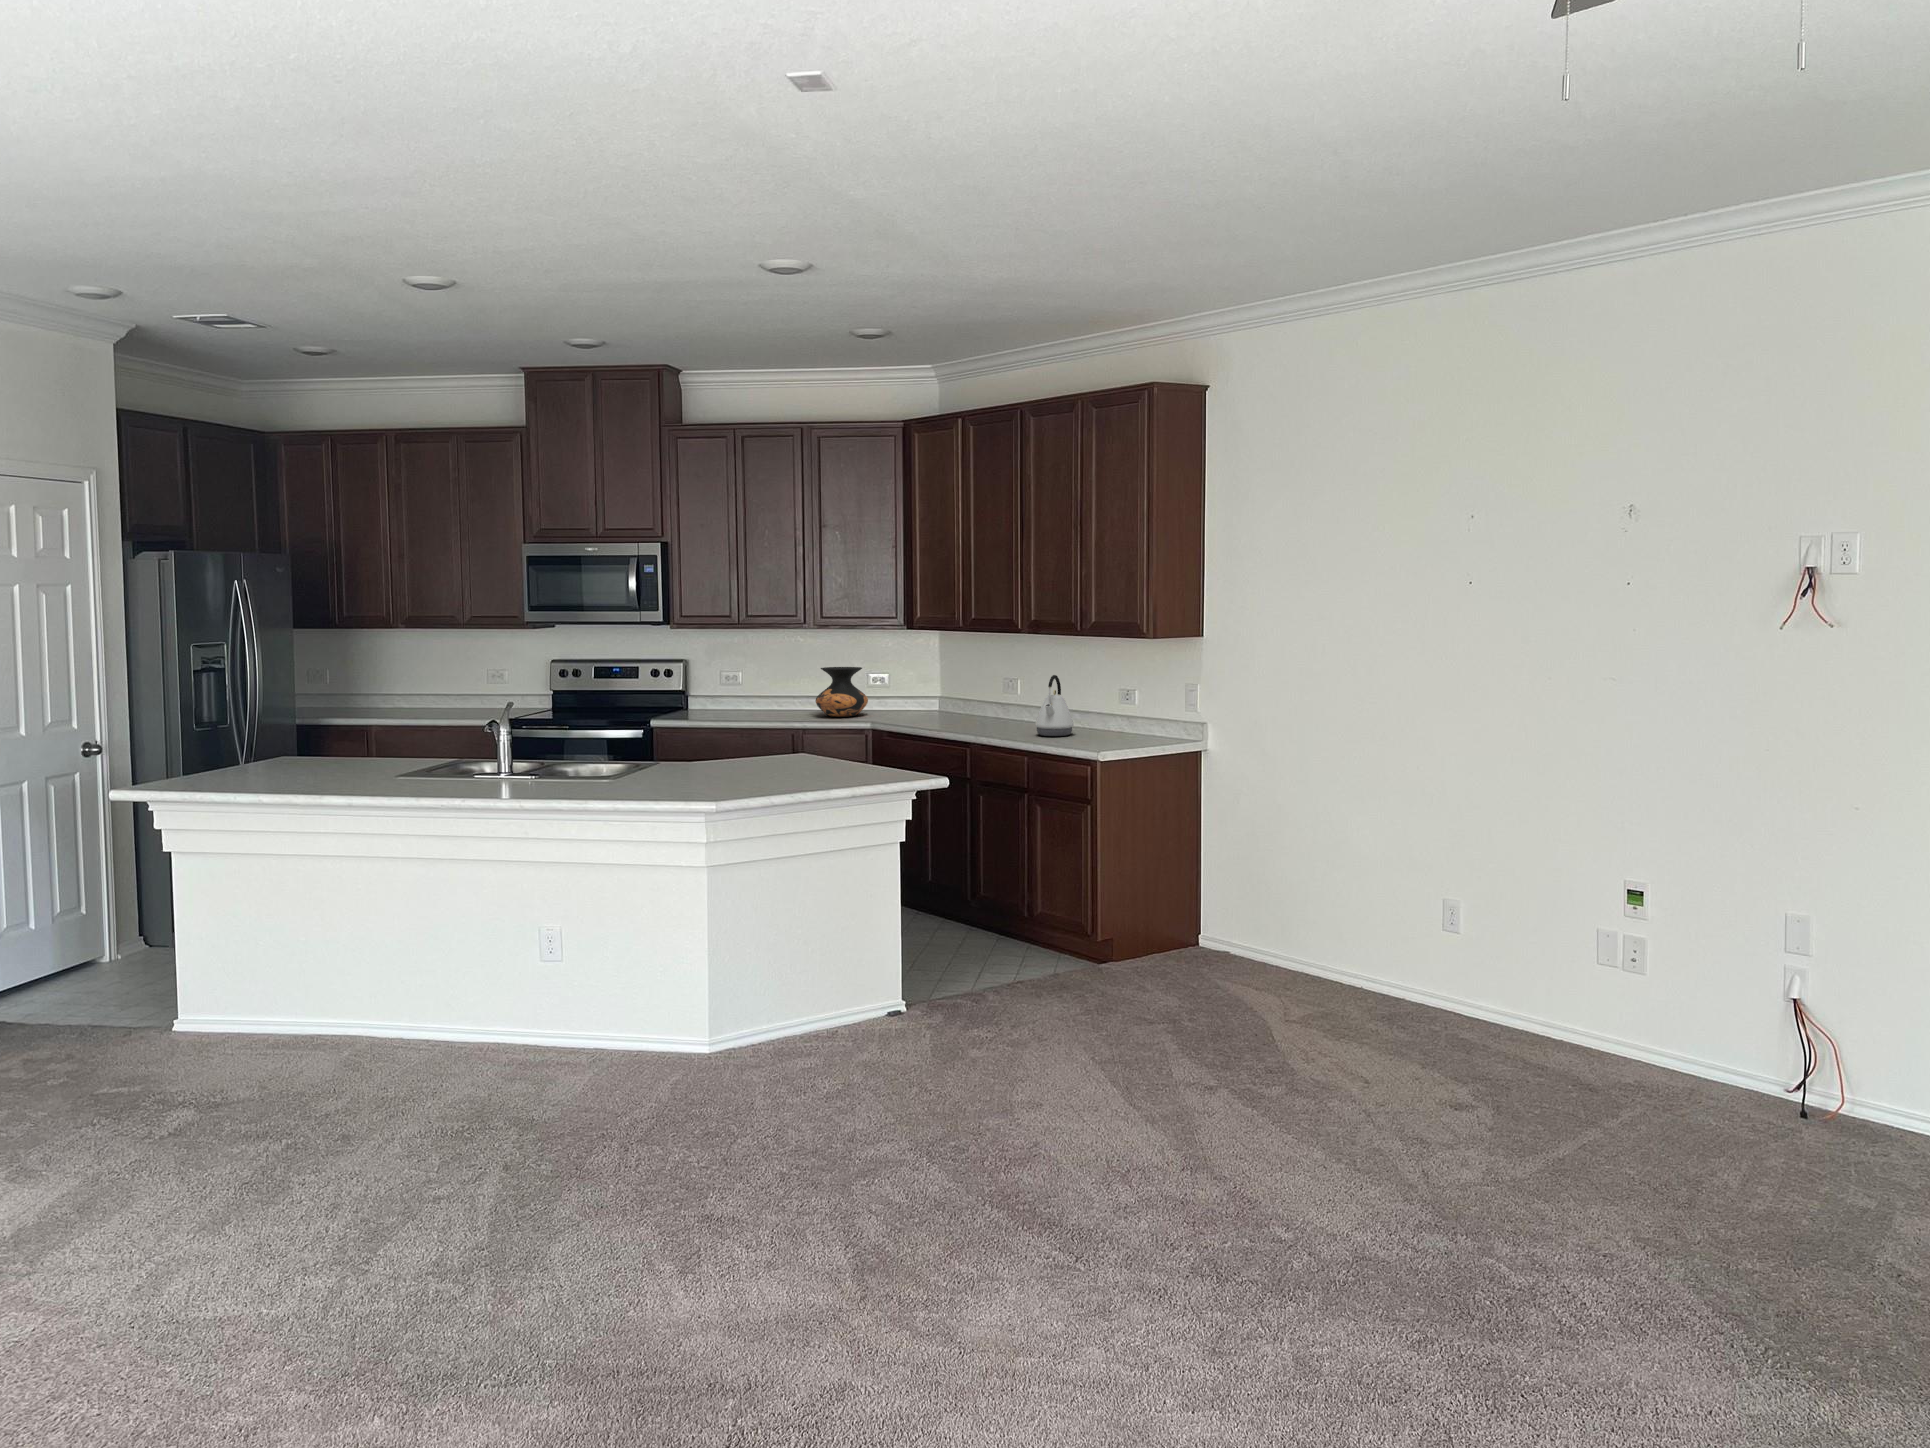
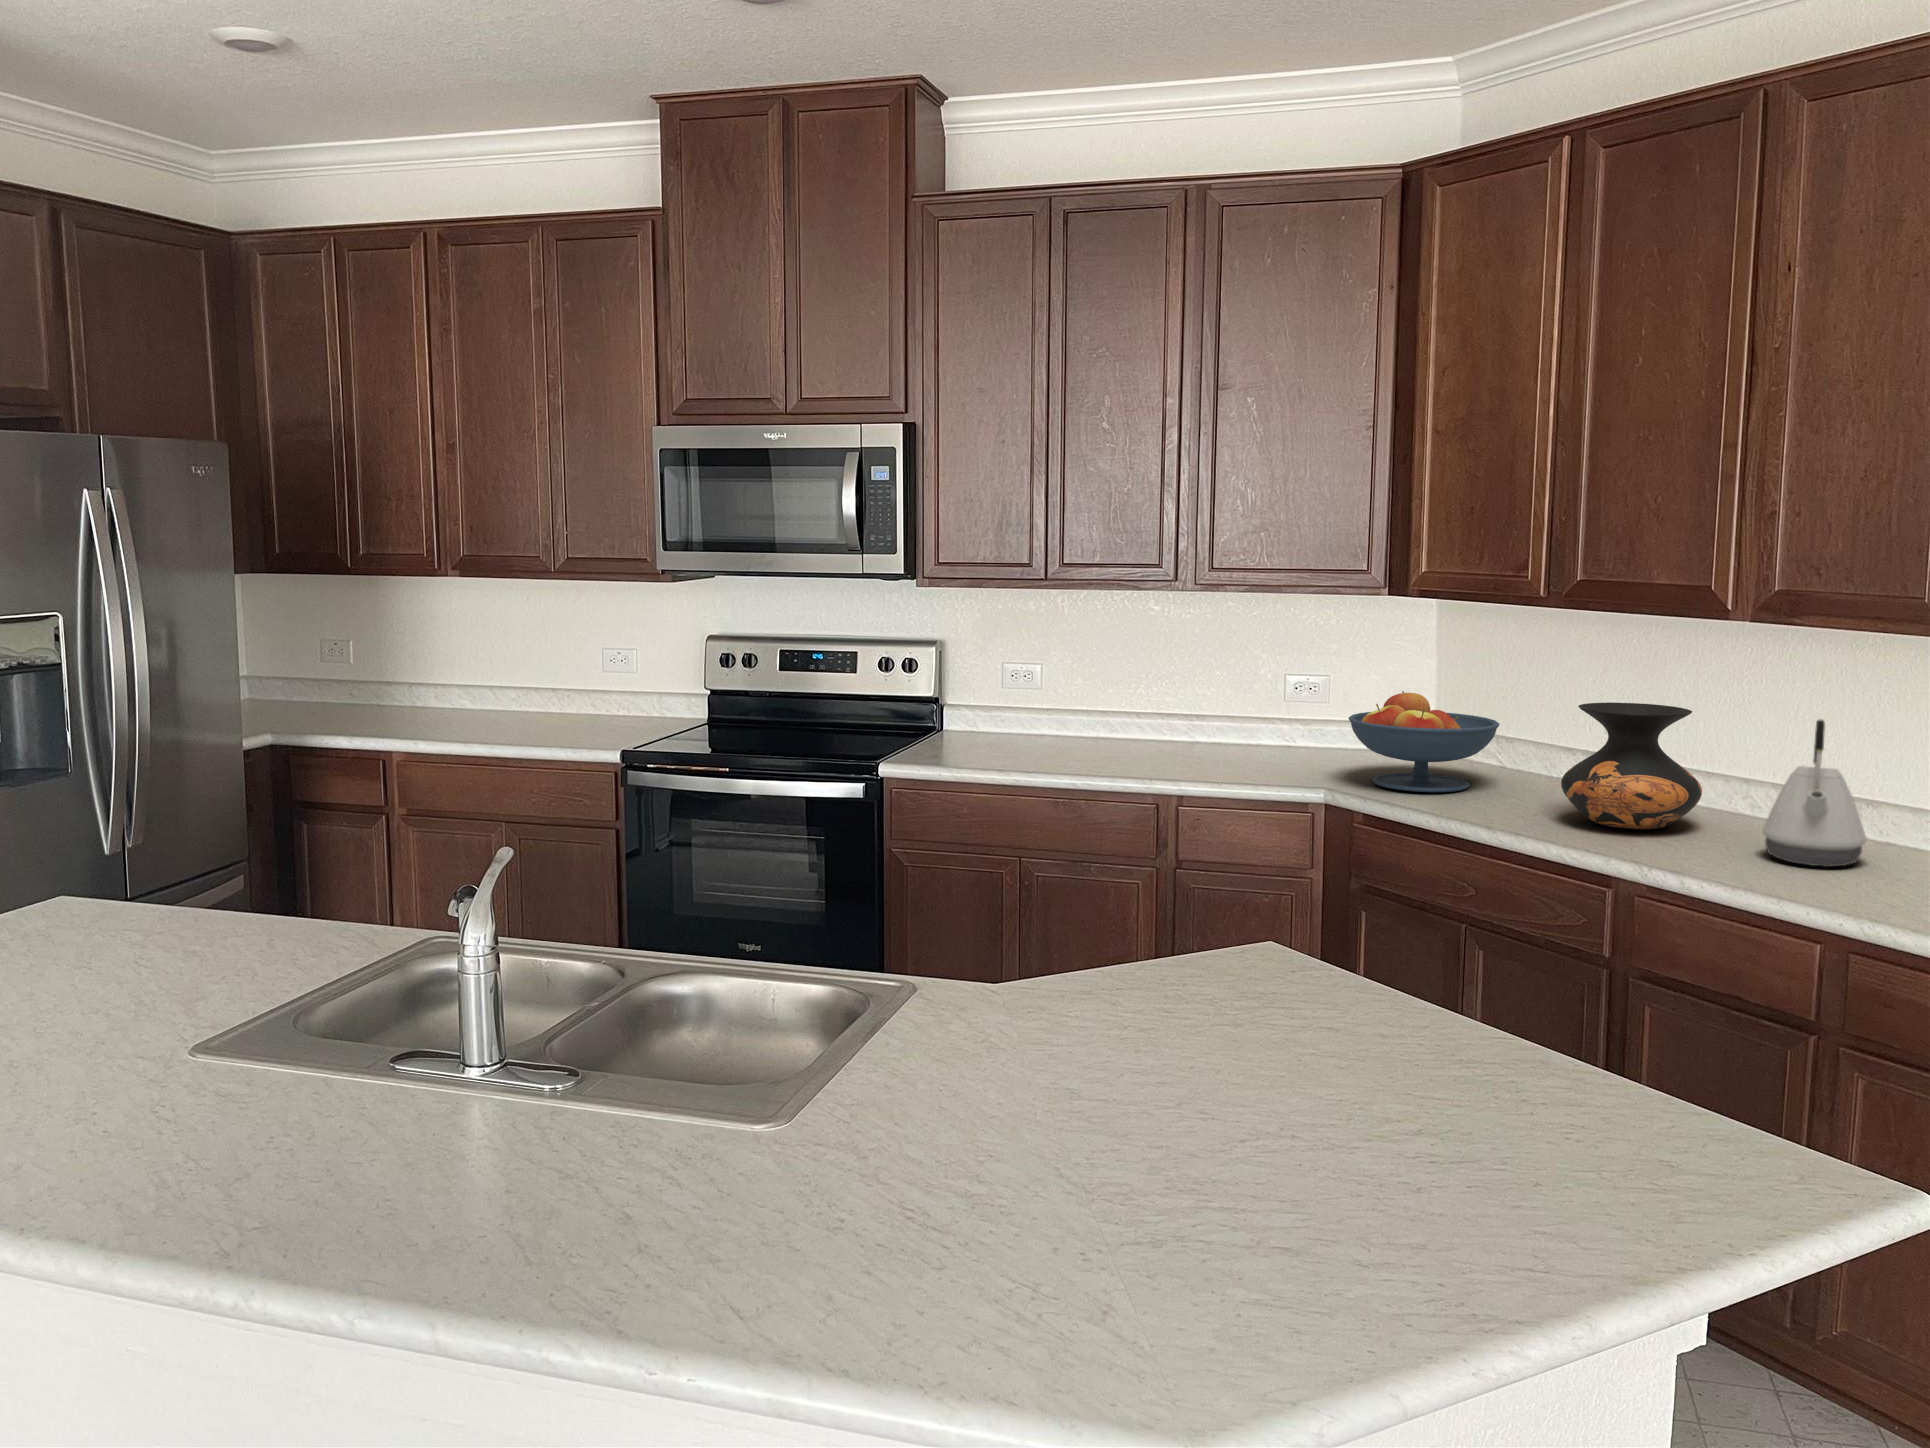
vase: present [816,667,868,717] -> present [1561,703,1702,830]
fruit bowl: none [885,676,954,722] -> present [1349,691,1499,792]

